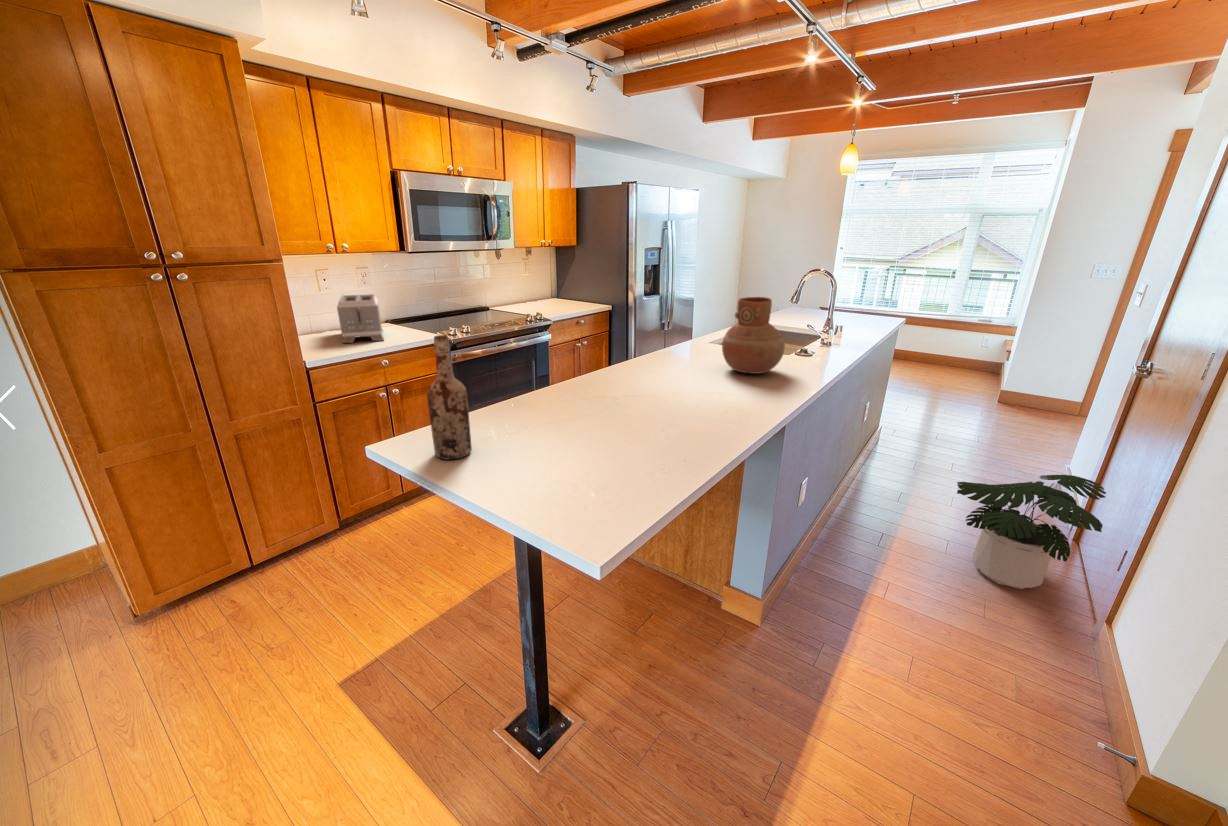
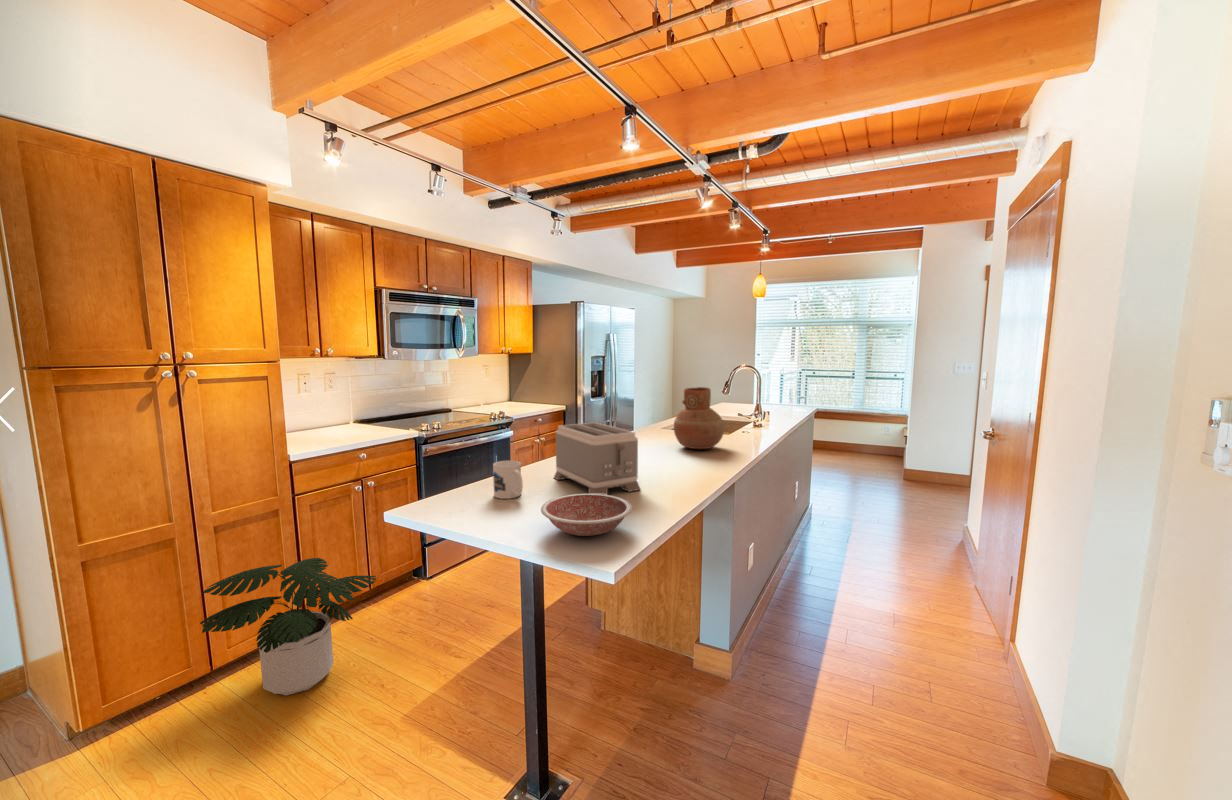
toaster: present [337,294,384,343] -> present [554,422,640,495]
wine bottle: present [427,335,472,460] -> none [451,413,484,516]
mug: none [488,389,523,435] -> present [493,461,523,499]
bowl: none [523,443,640,505] -> present [541,494,632,536]
potted plant: present [957,475,1106,589] -> present [200,558,376,695]

